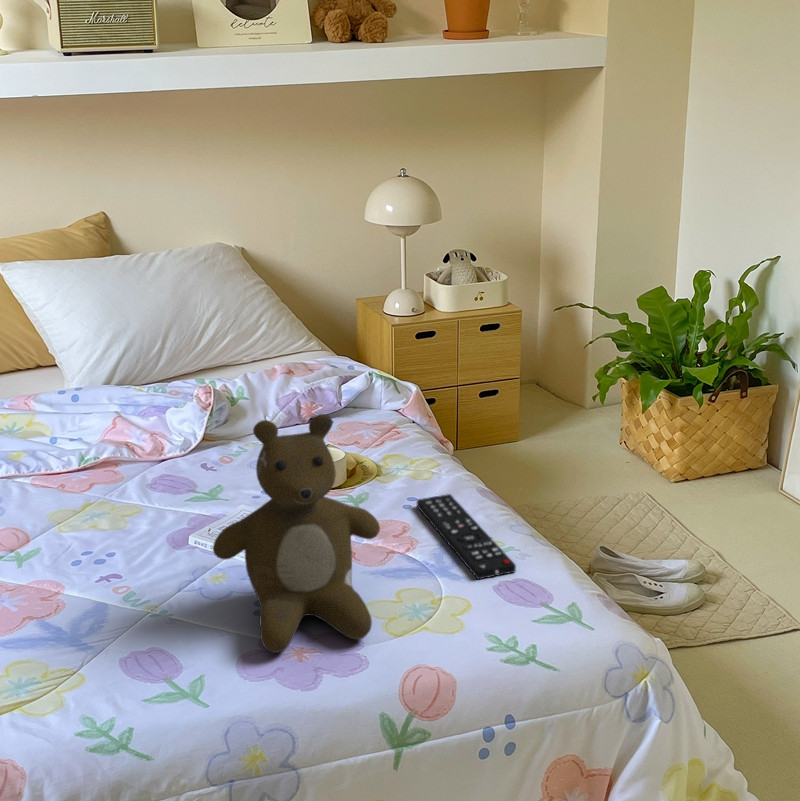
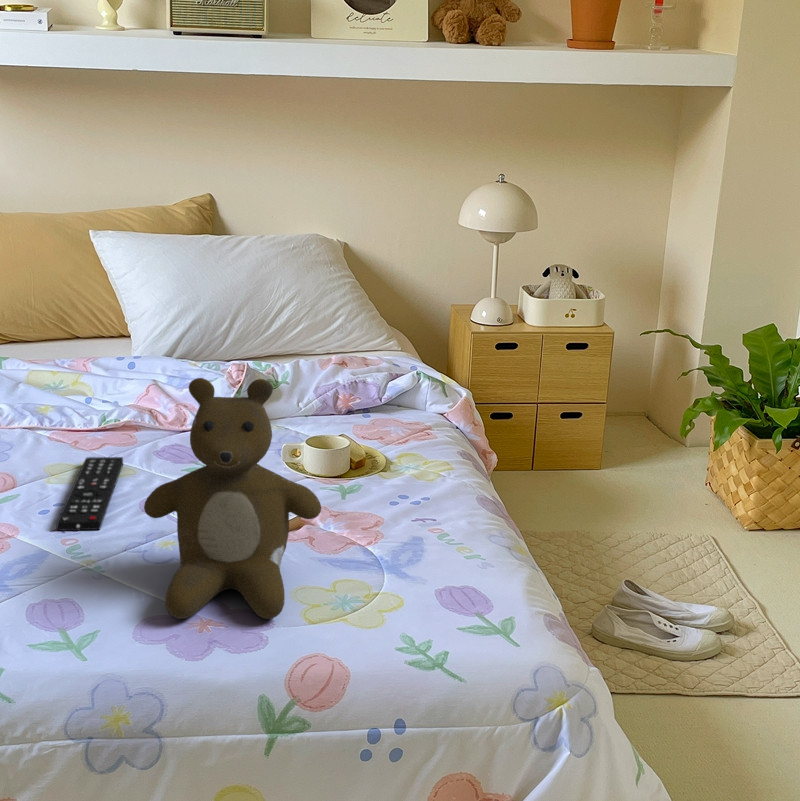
remote control: present [417,494,516,579] -> present [56,457,123,531]

